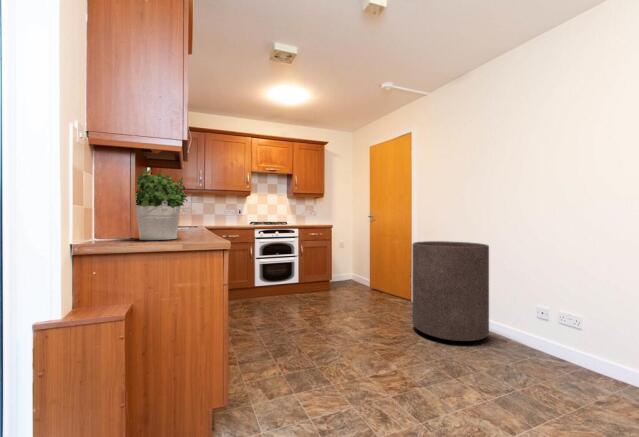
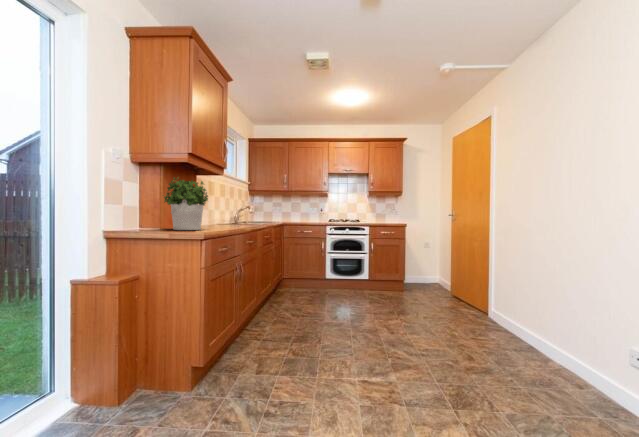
trash can: present [412,241,489,341] -> none [456,245,563,375]

